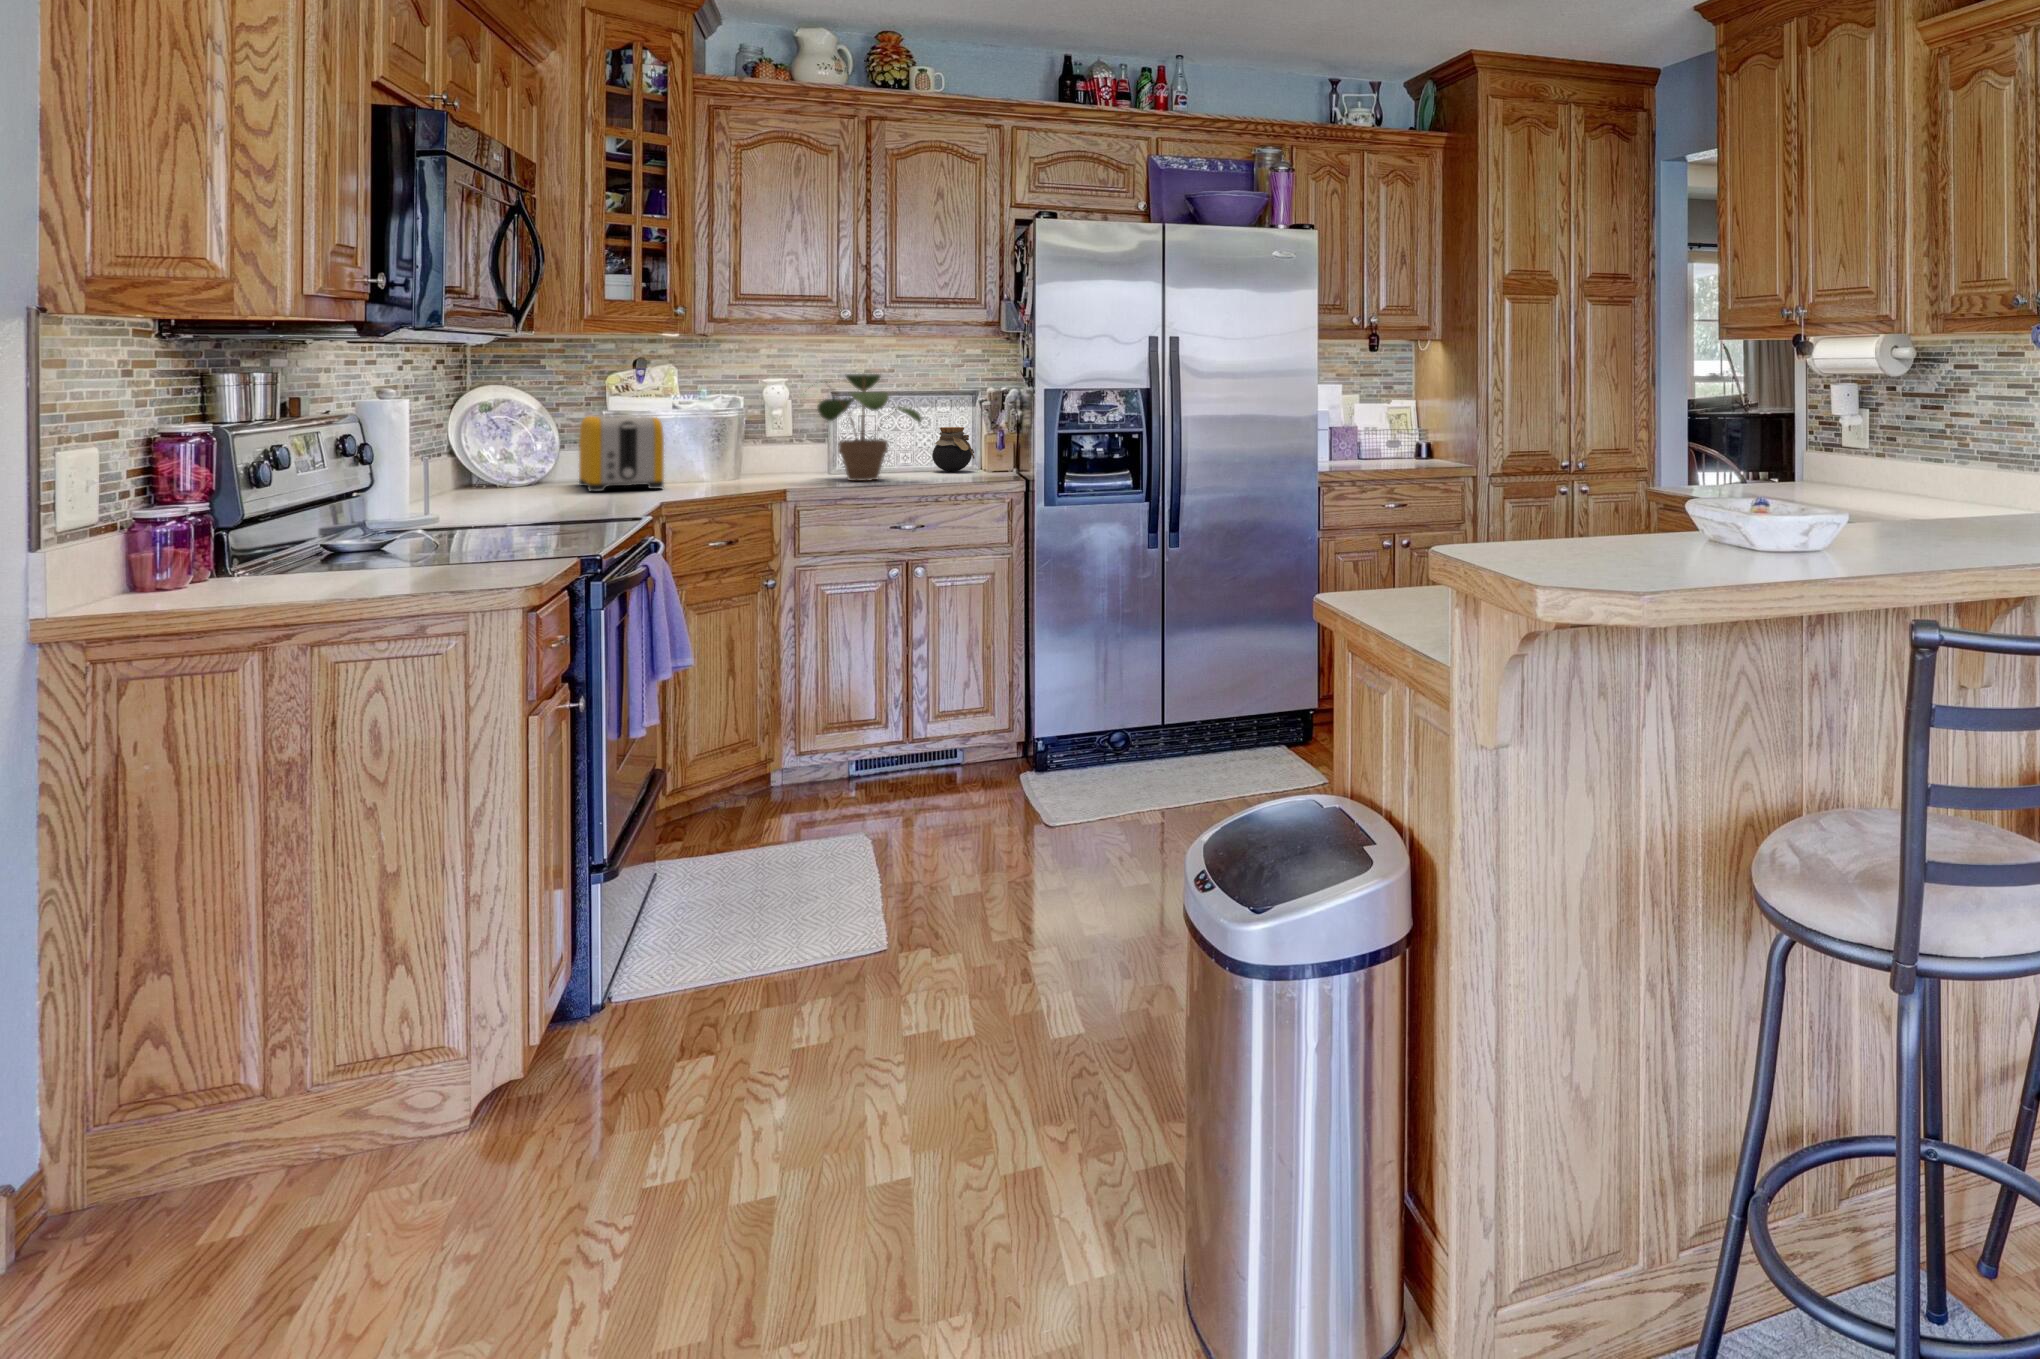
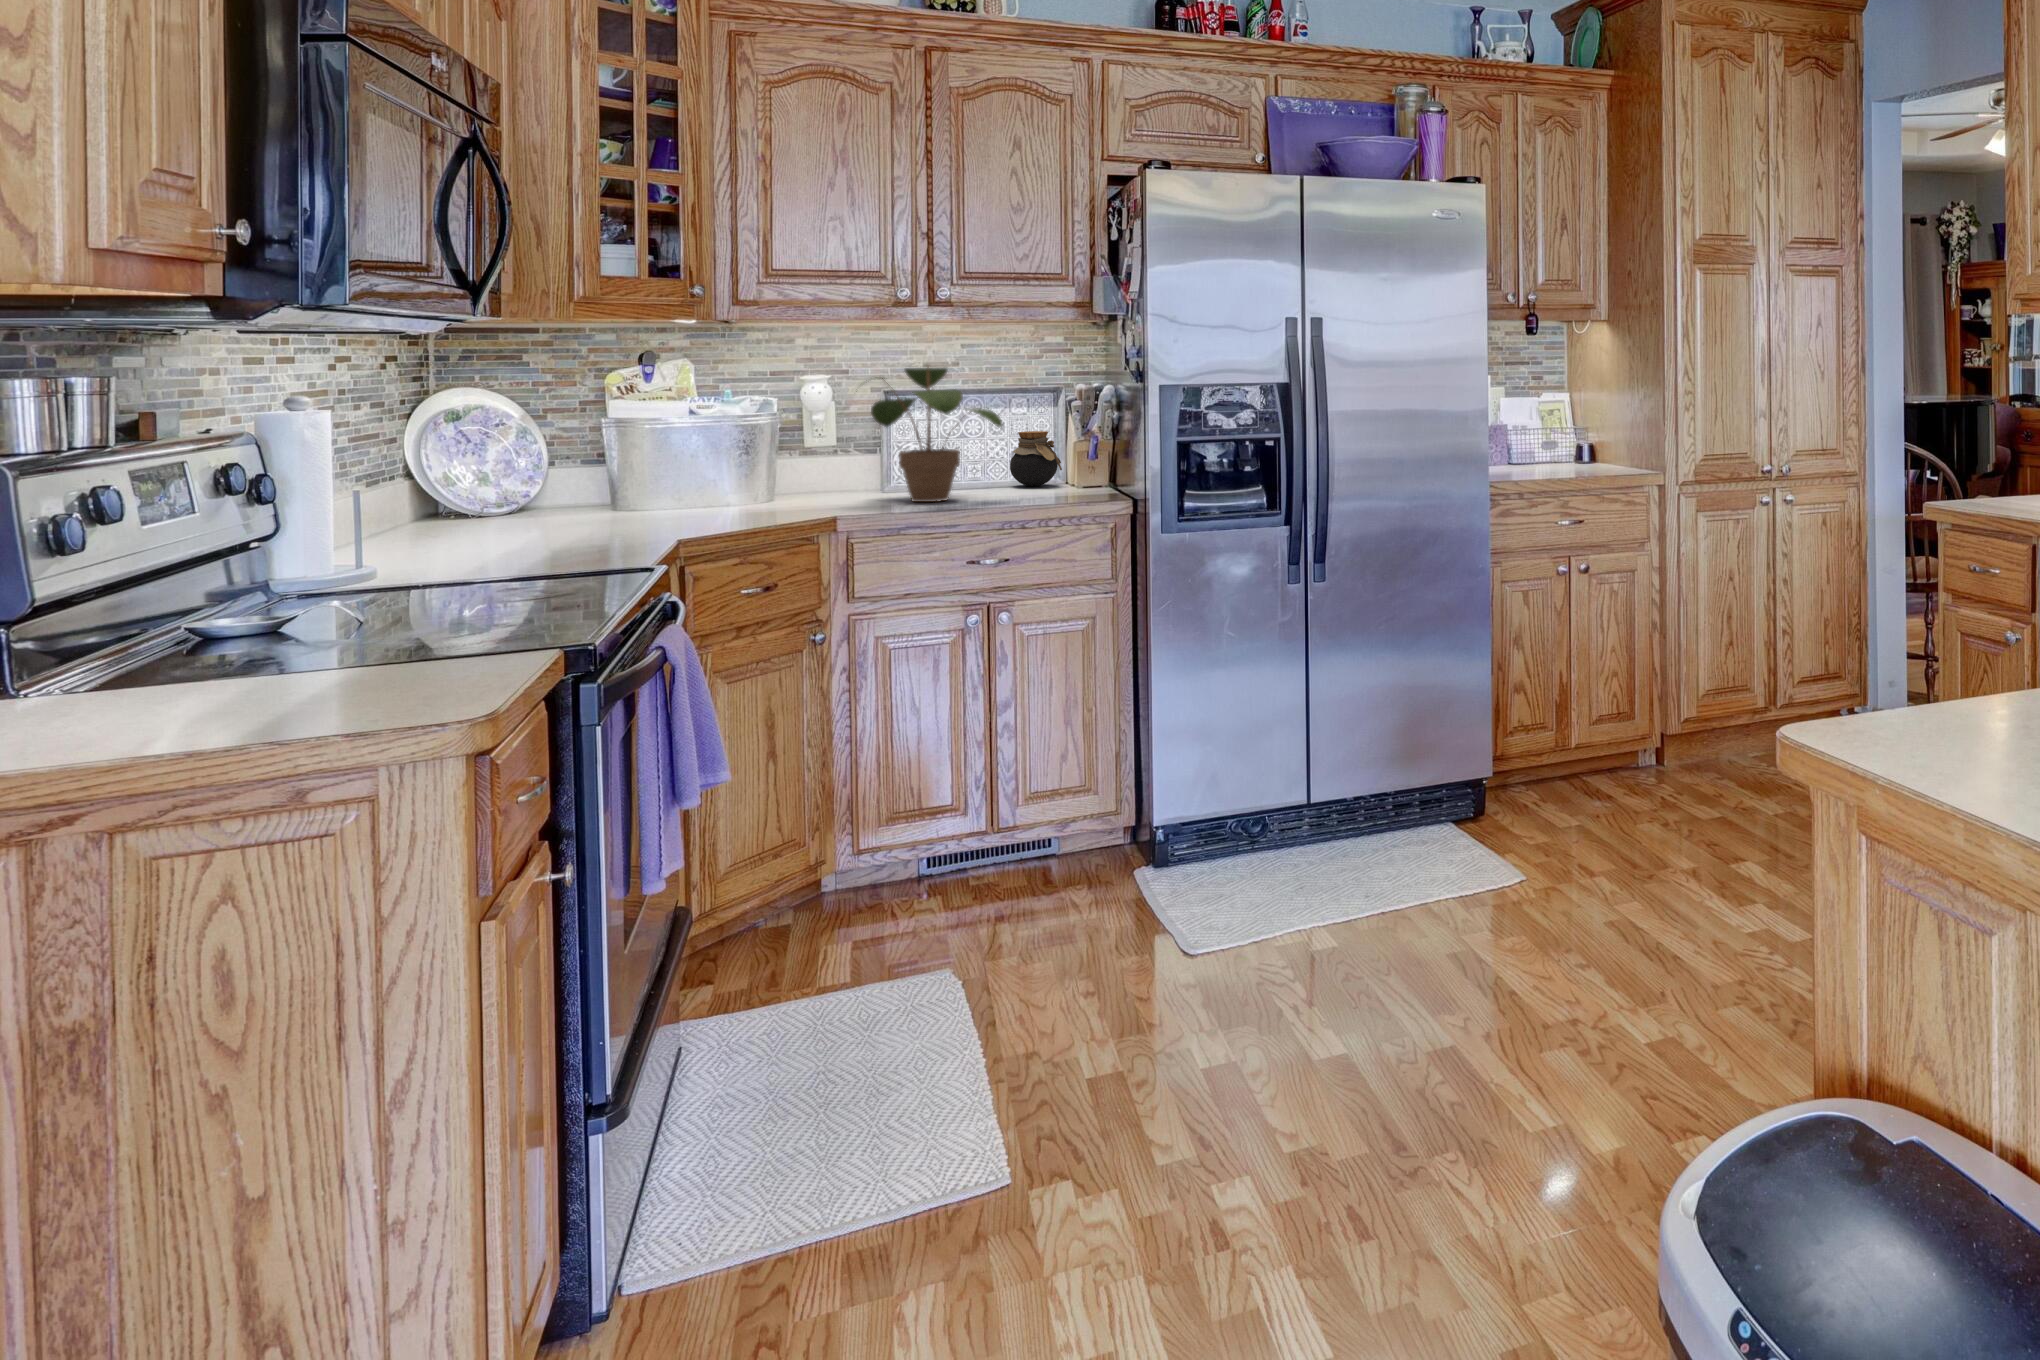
toaster: present [579,415,664,492] -> none [571,423,680,525]

